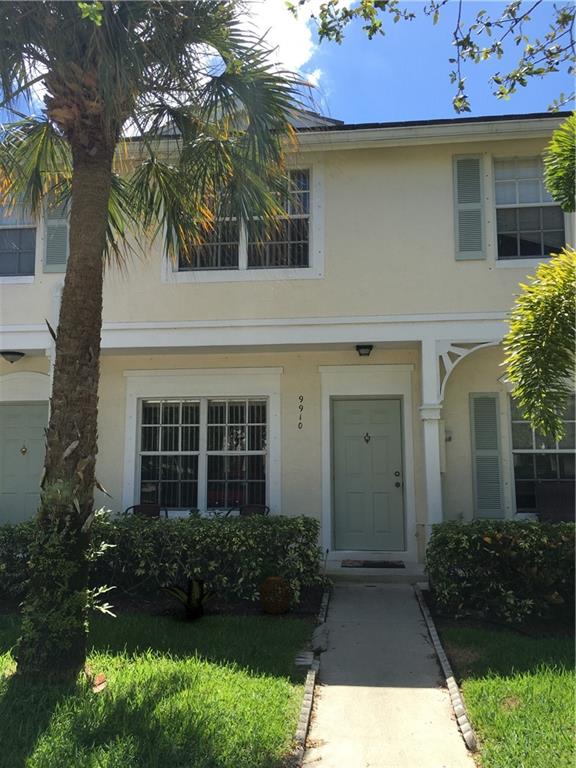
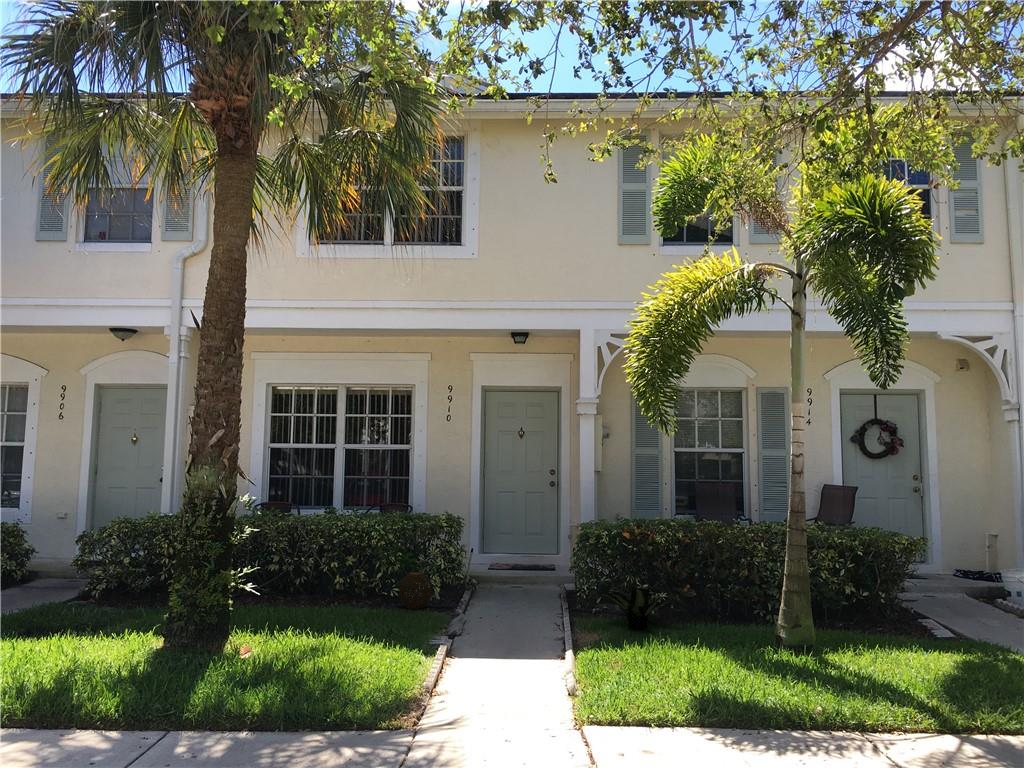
potted plant: present [157,579,226,618] -> present [597,588,673,629]

